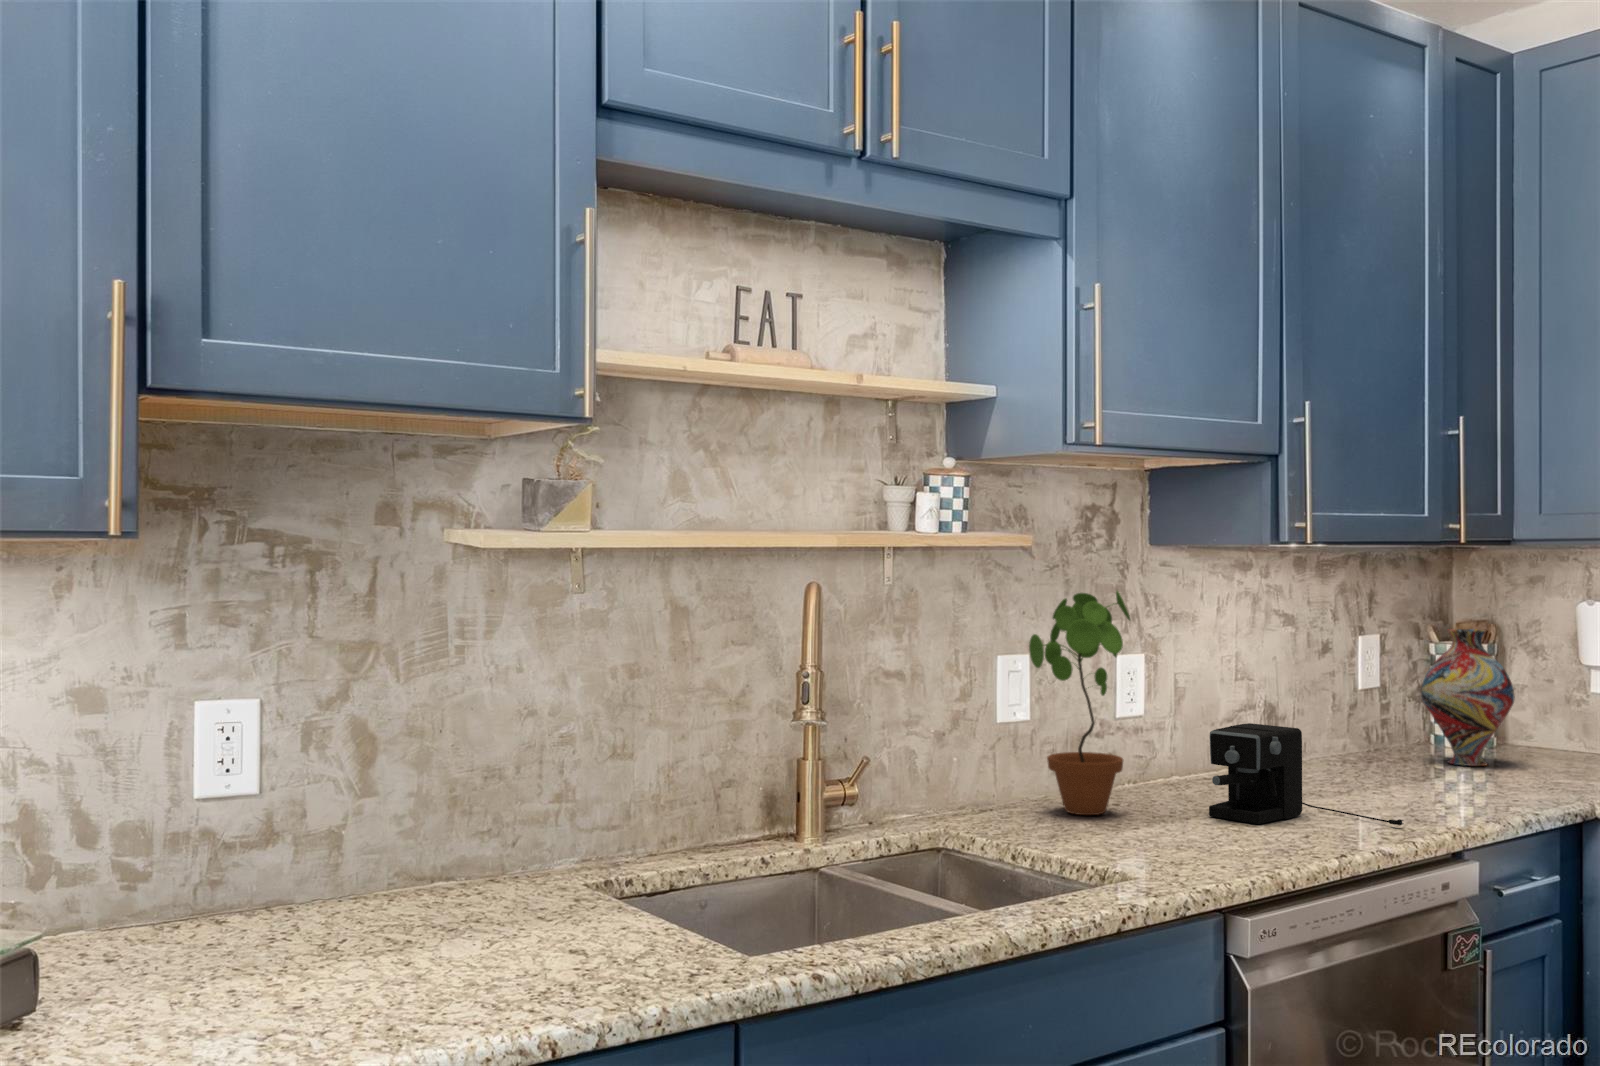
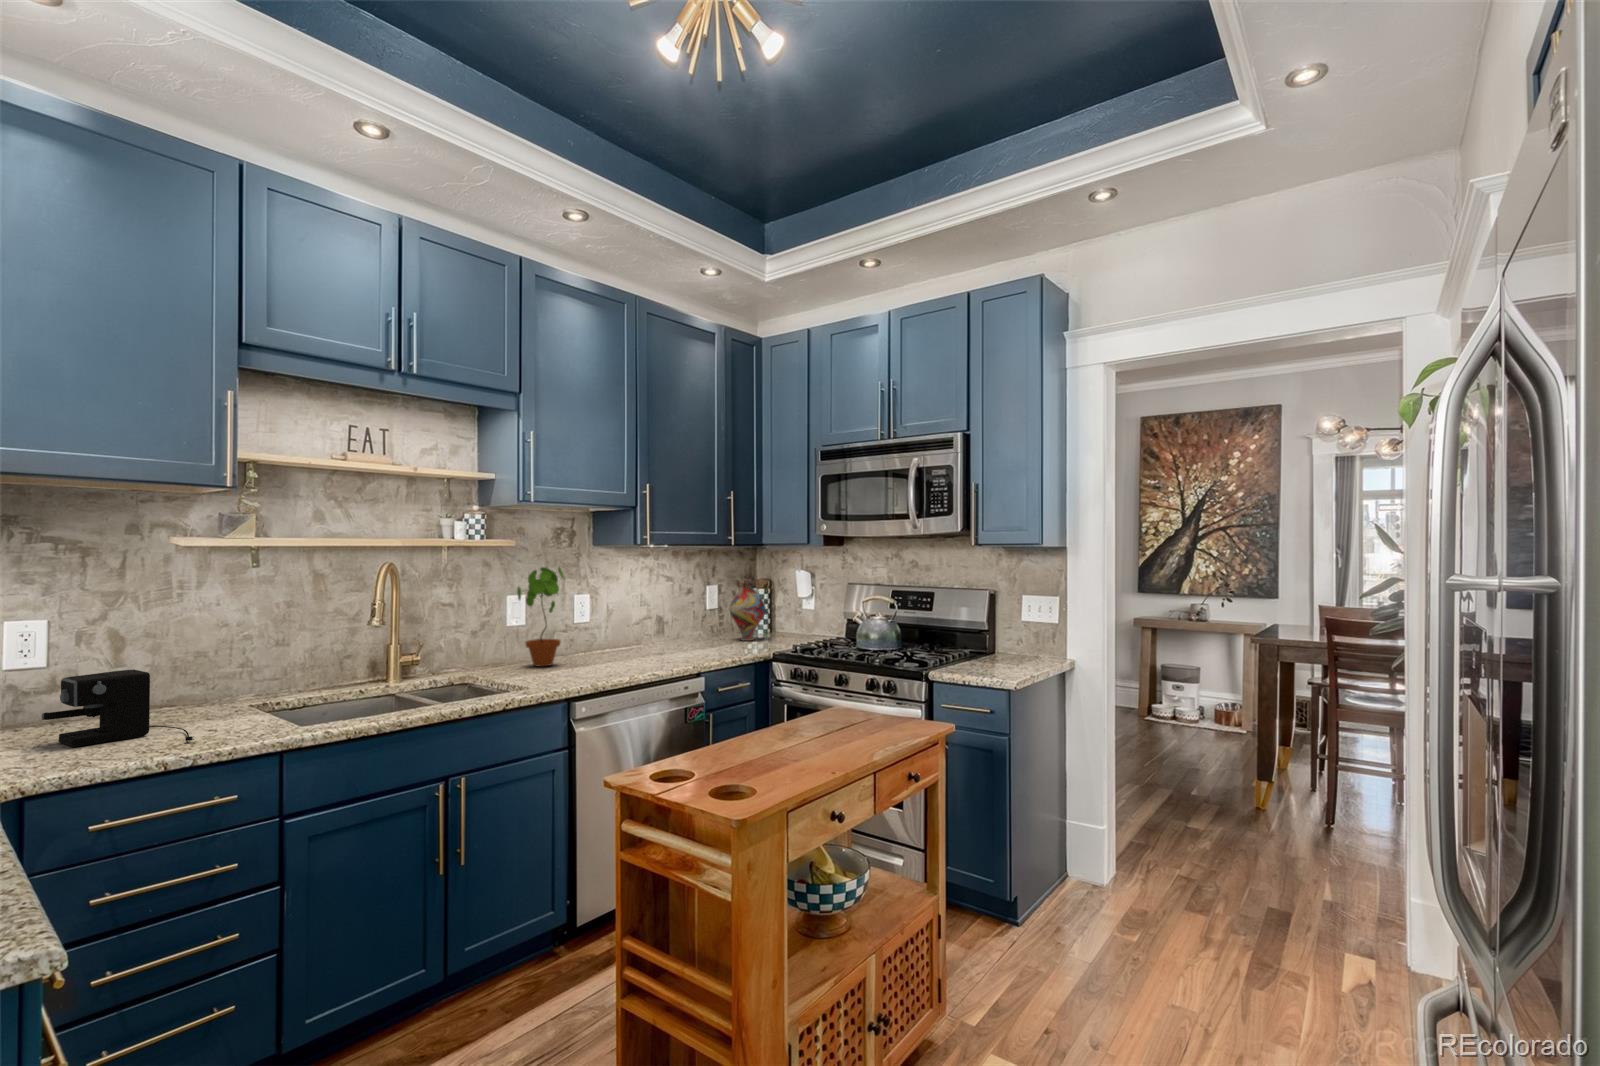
coffee maker: present [1209,723,1404,825] -> present [42,669,194,747]

